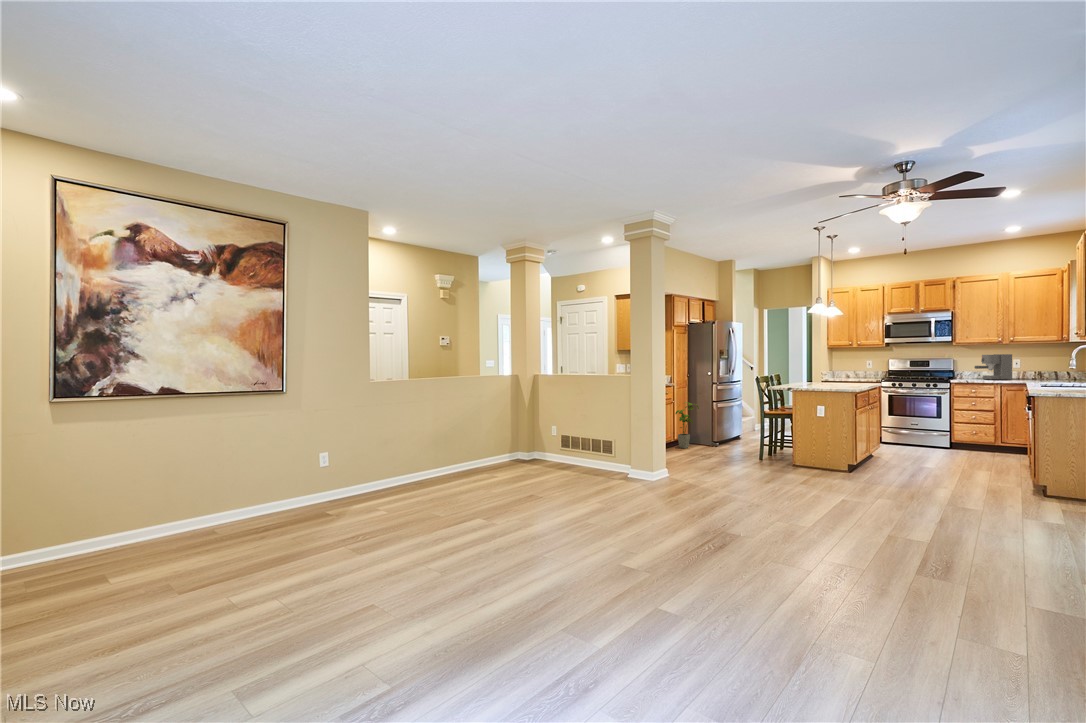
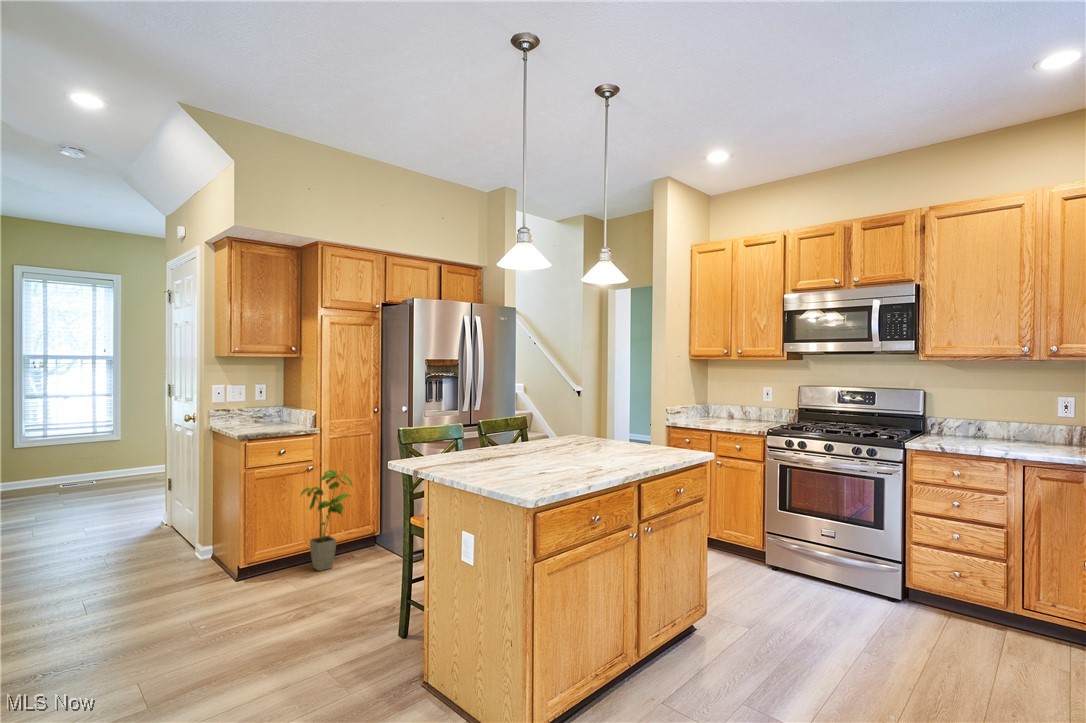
coffee maker: present [974,354,1012,380] -> none [961,383,1054,450]

